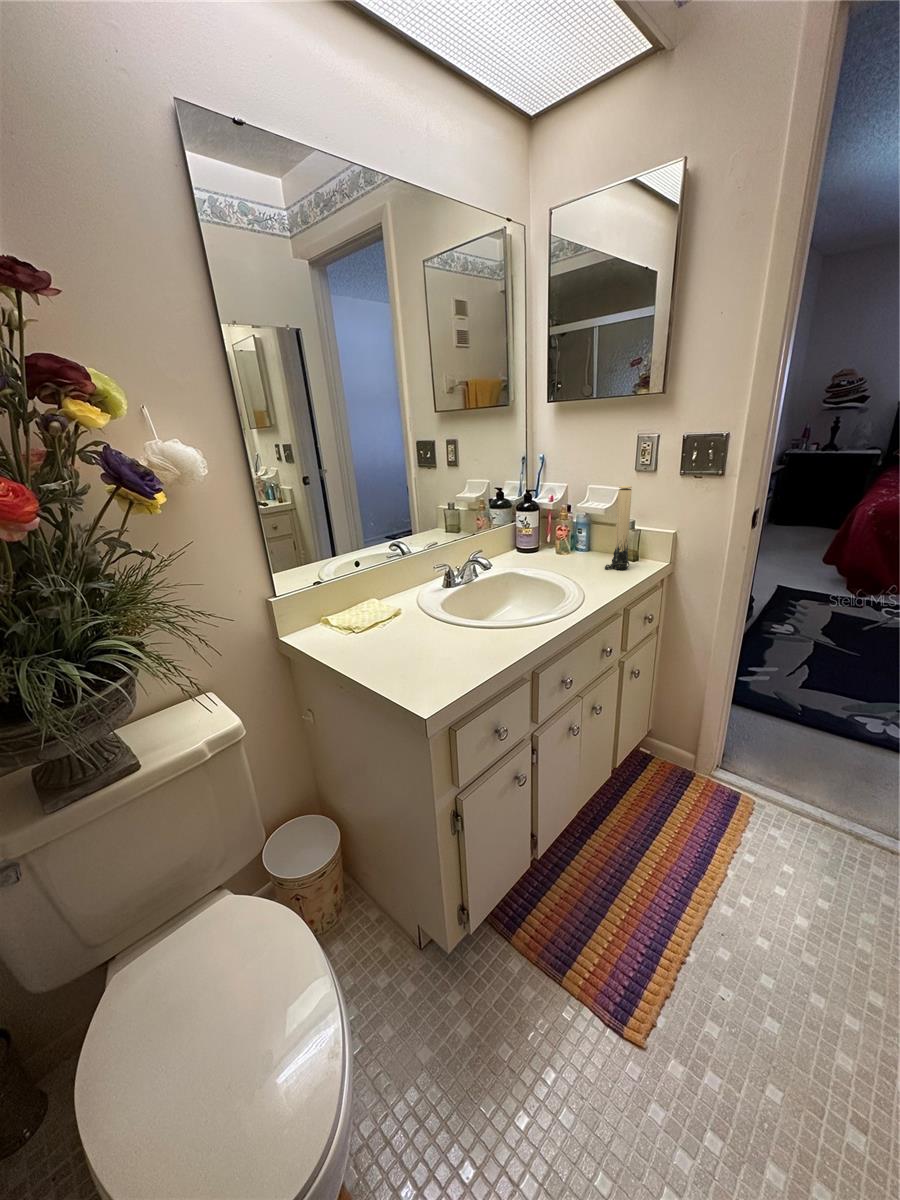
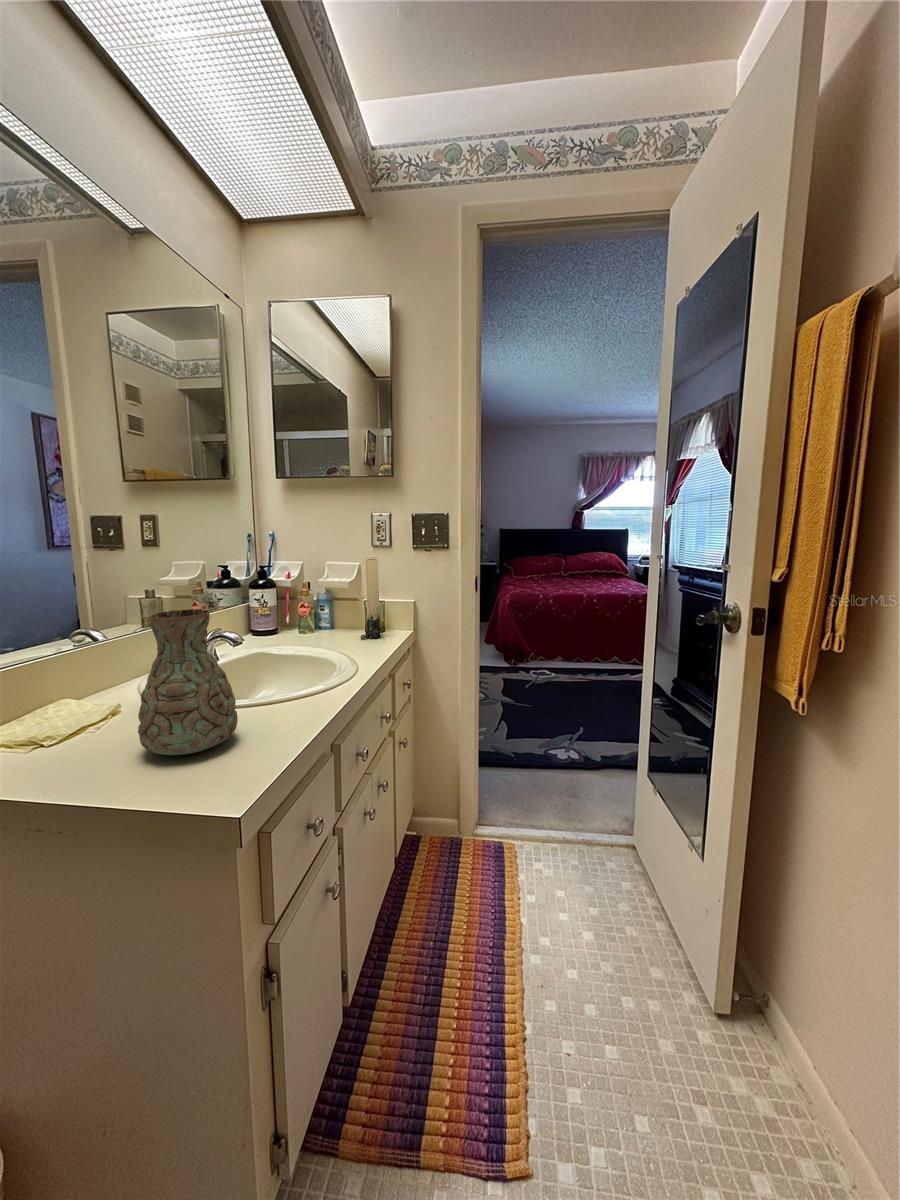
decorative vase: none [393,560,454,663] -> present [138,609,238,755]

